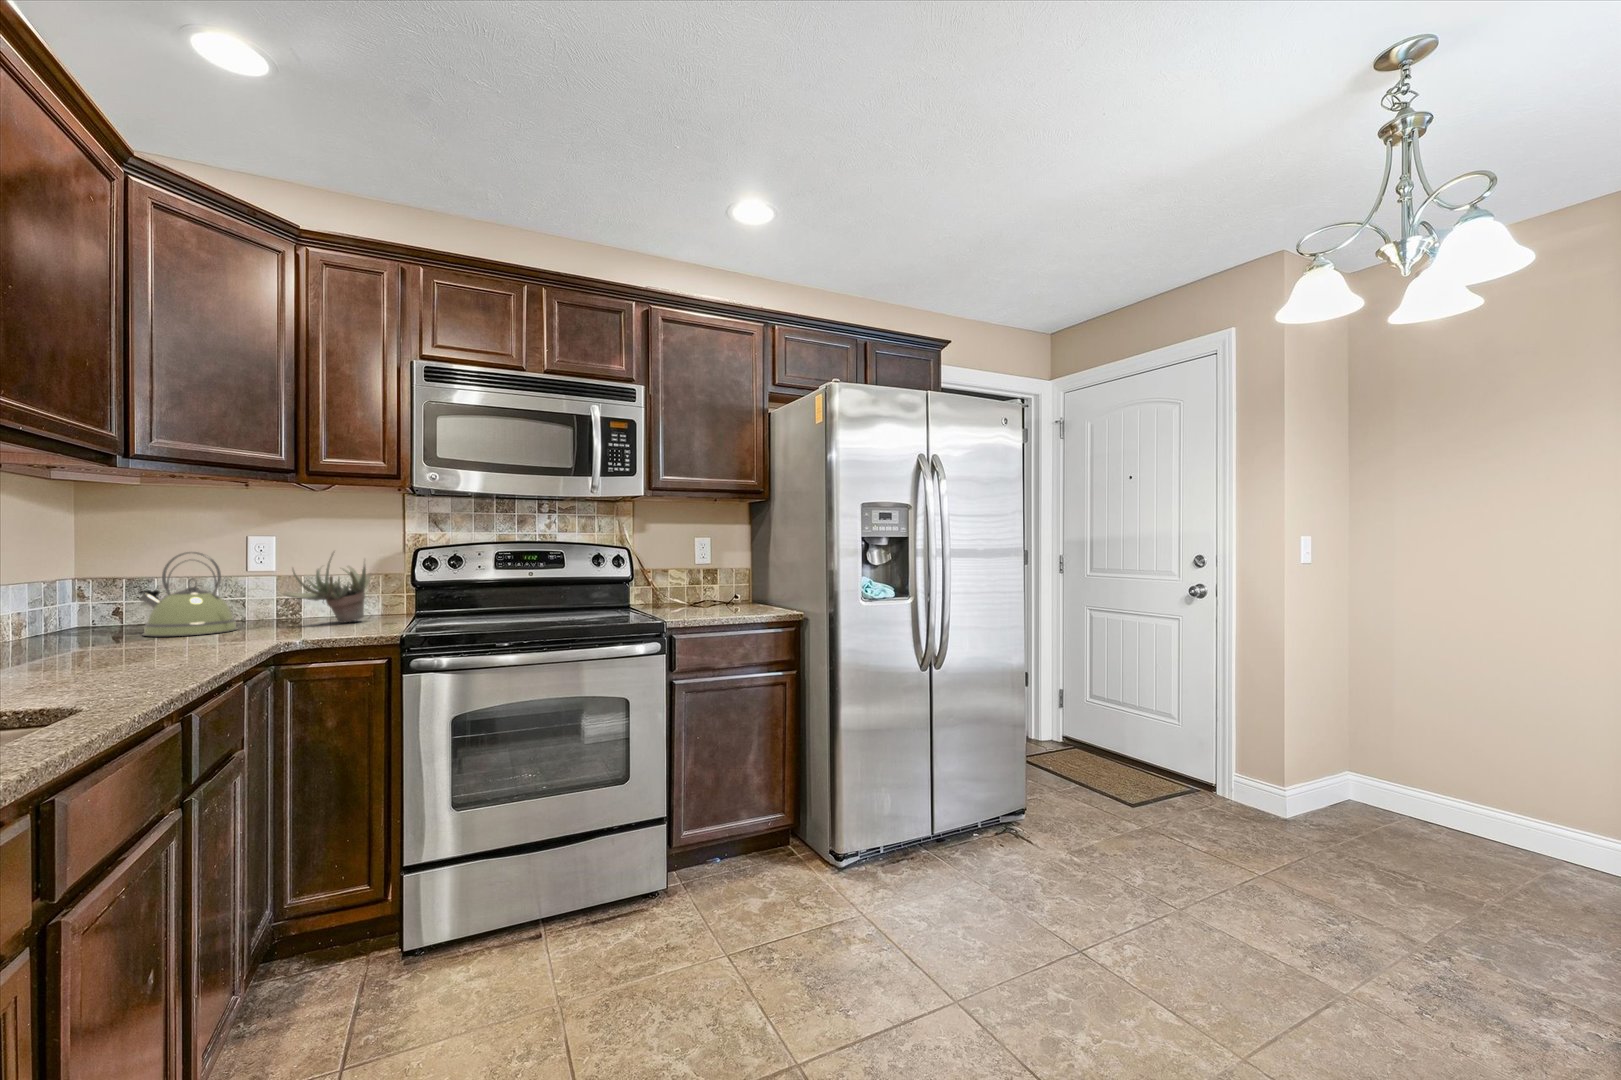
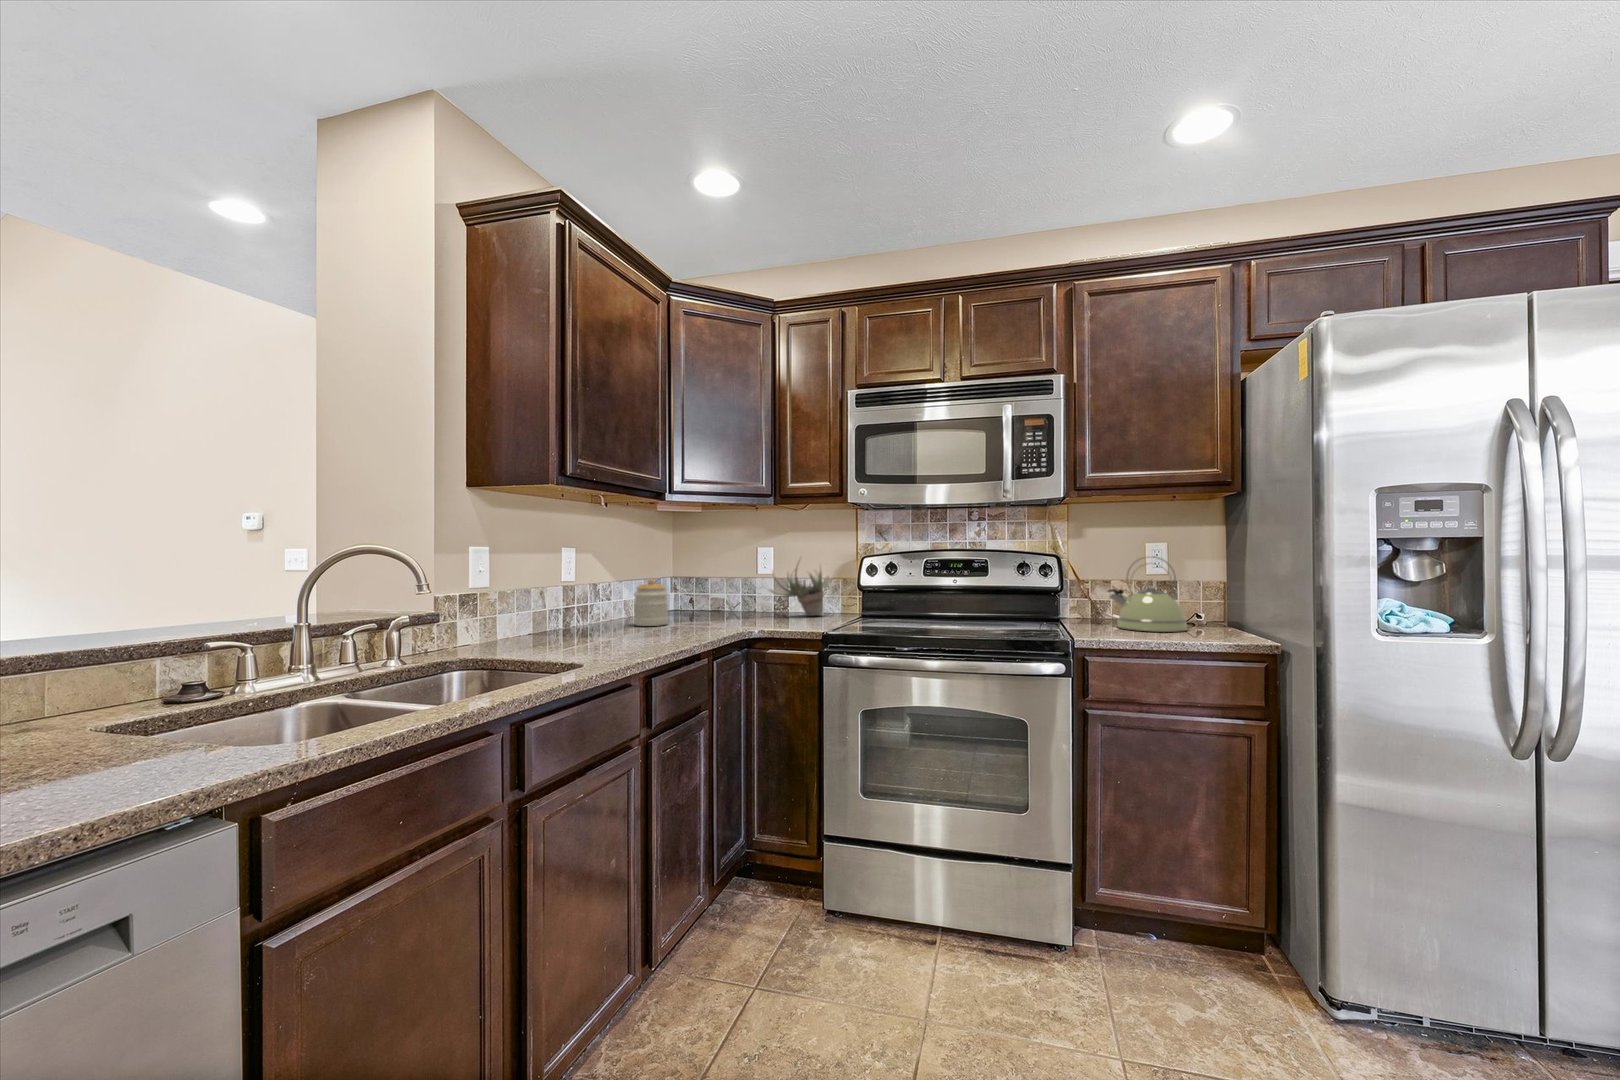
kettle: present [138,552,237,636] -> present [1108,556,1188,632]
jar: none [51,583,123,654] -> present [634,579,668,626]

